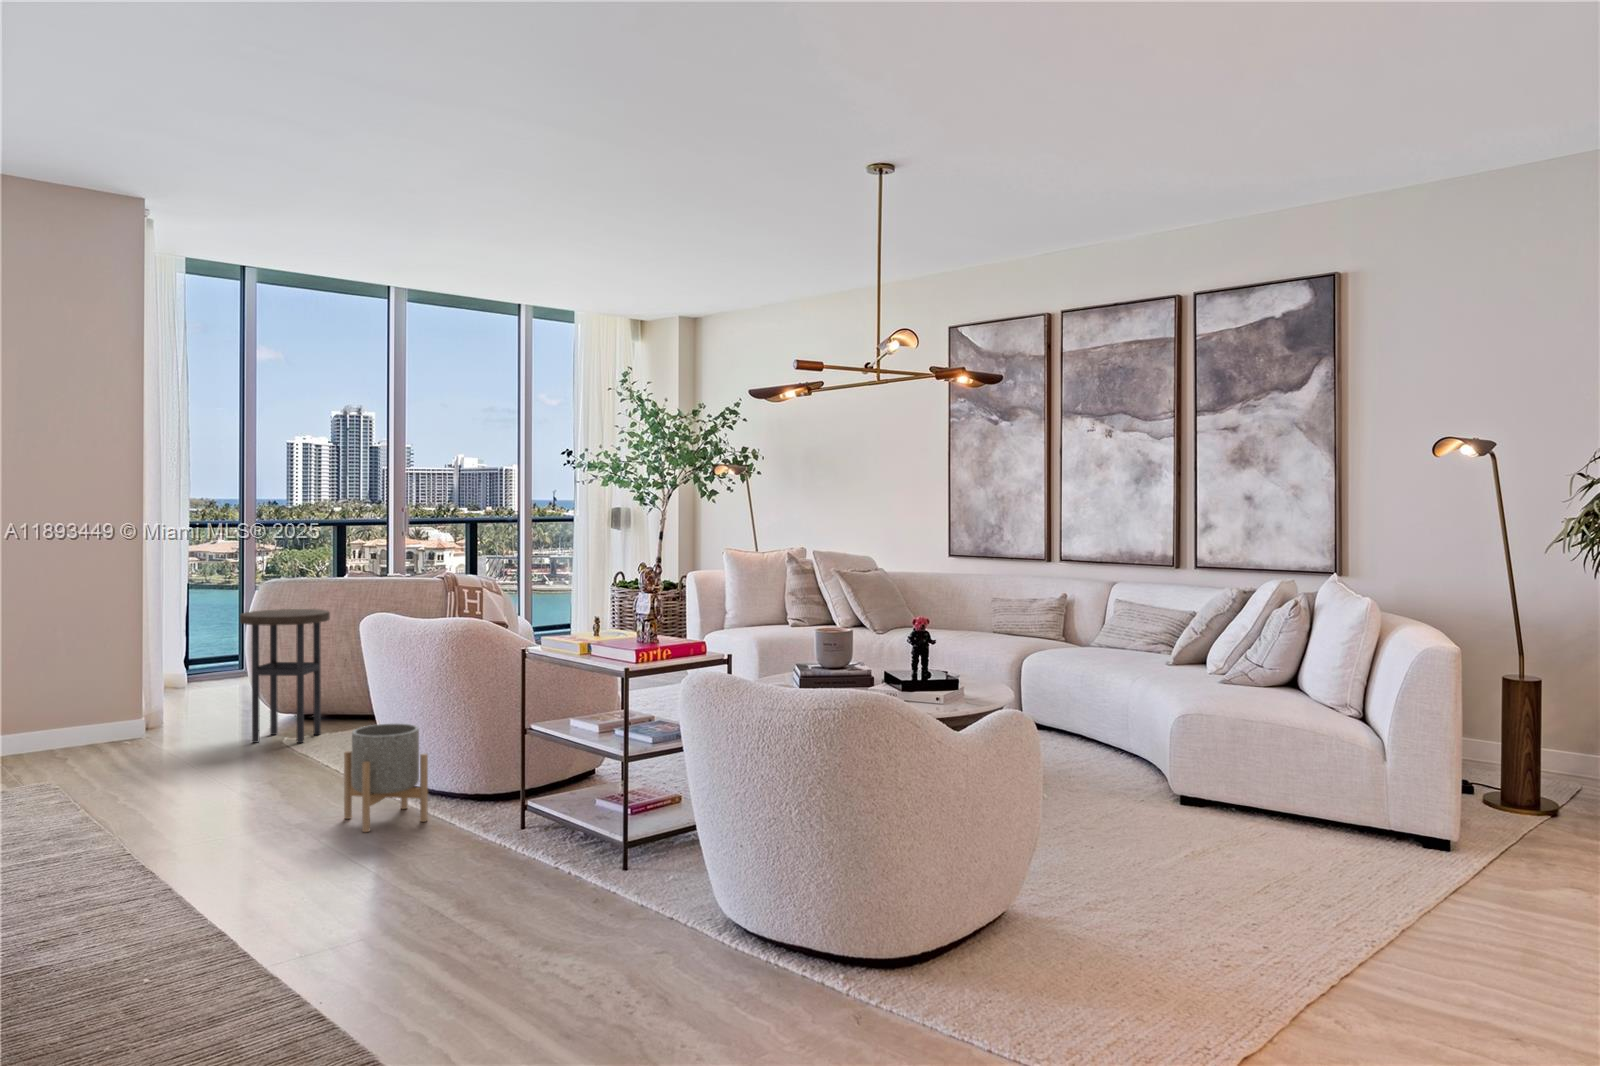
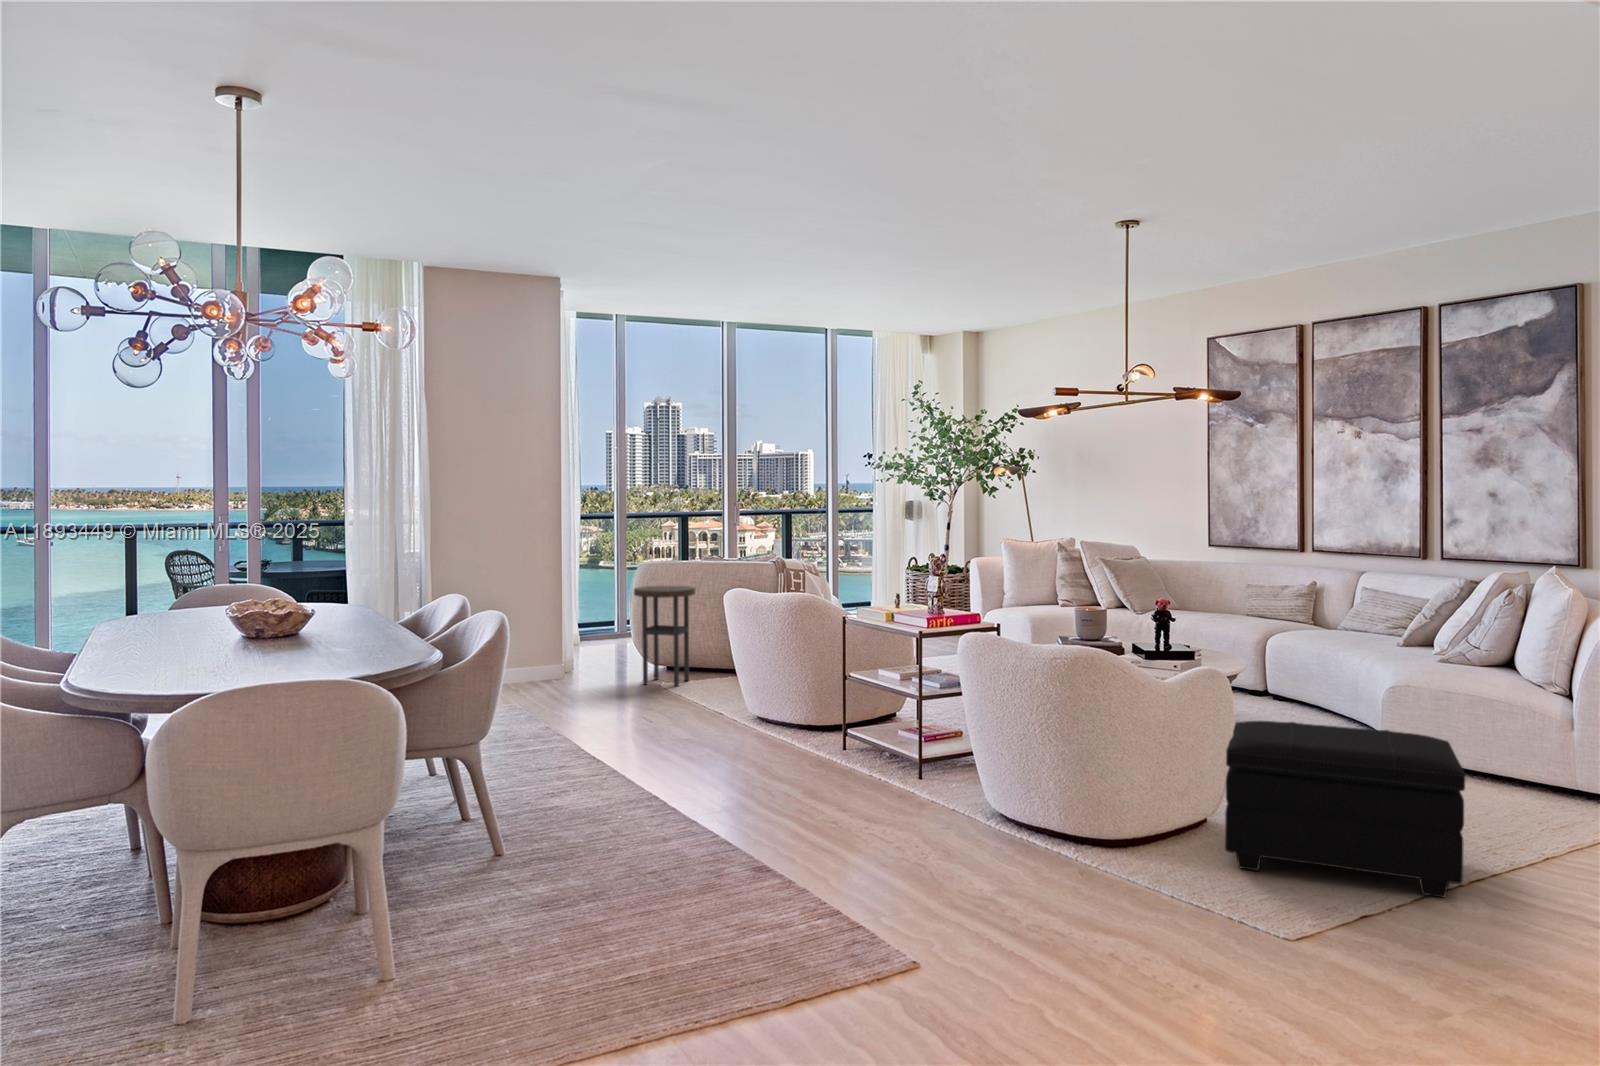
planter: present [344,723,428,832] -> none [719,670,777,746]
footstool: none [1038,778,1349,1008] -> present [1225,721,1465,897]

